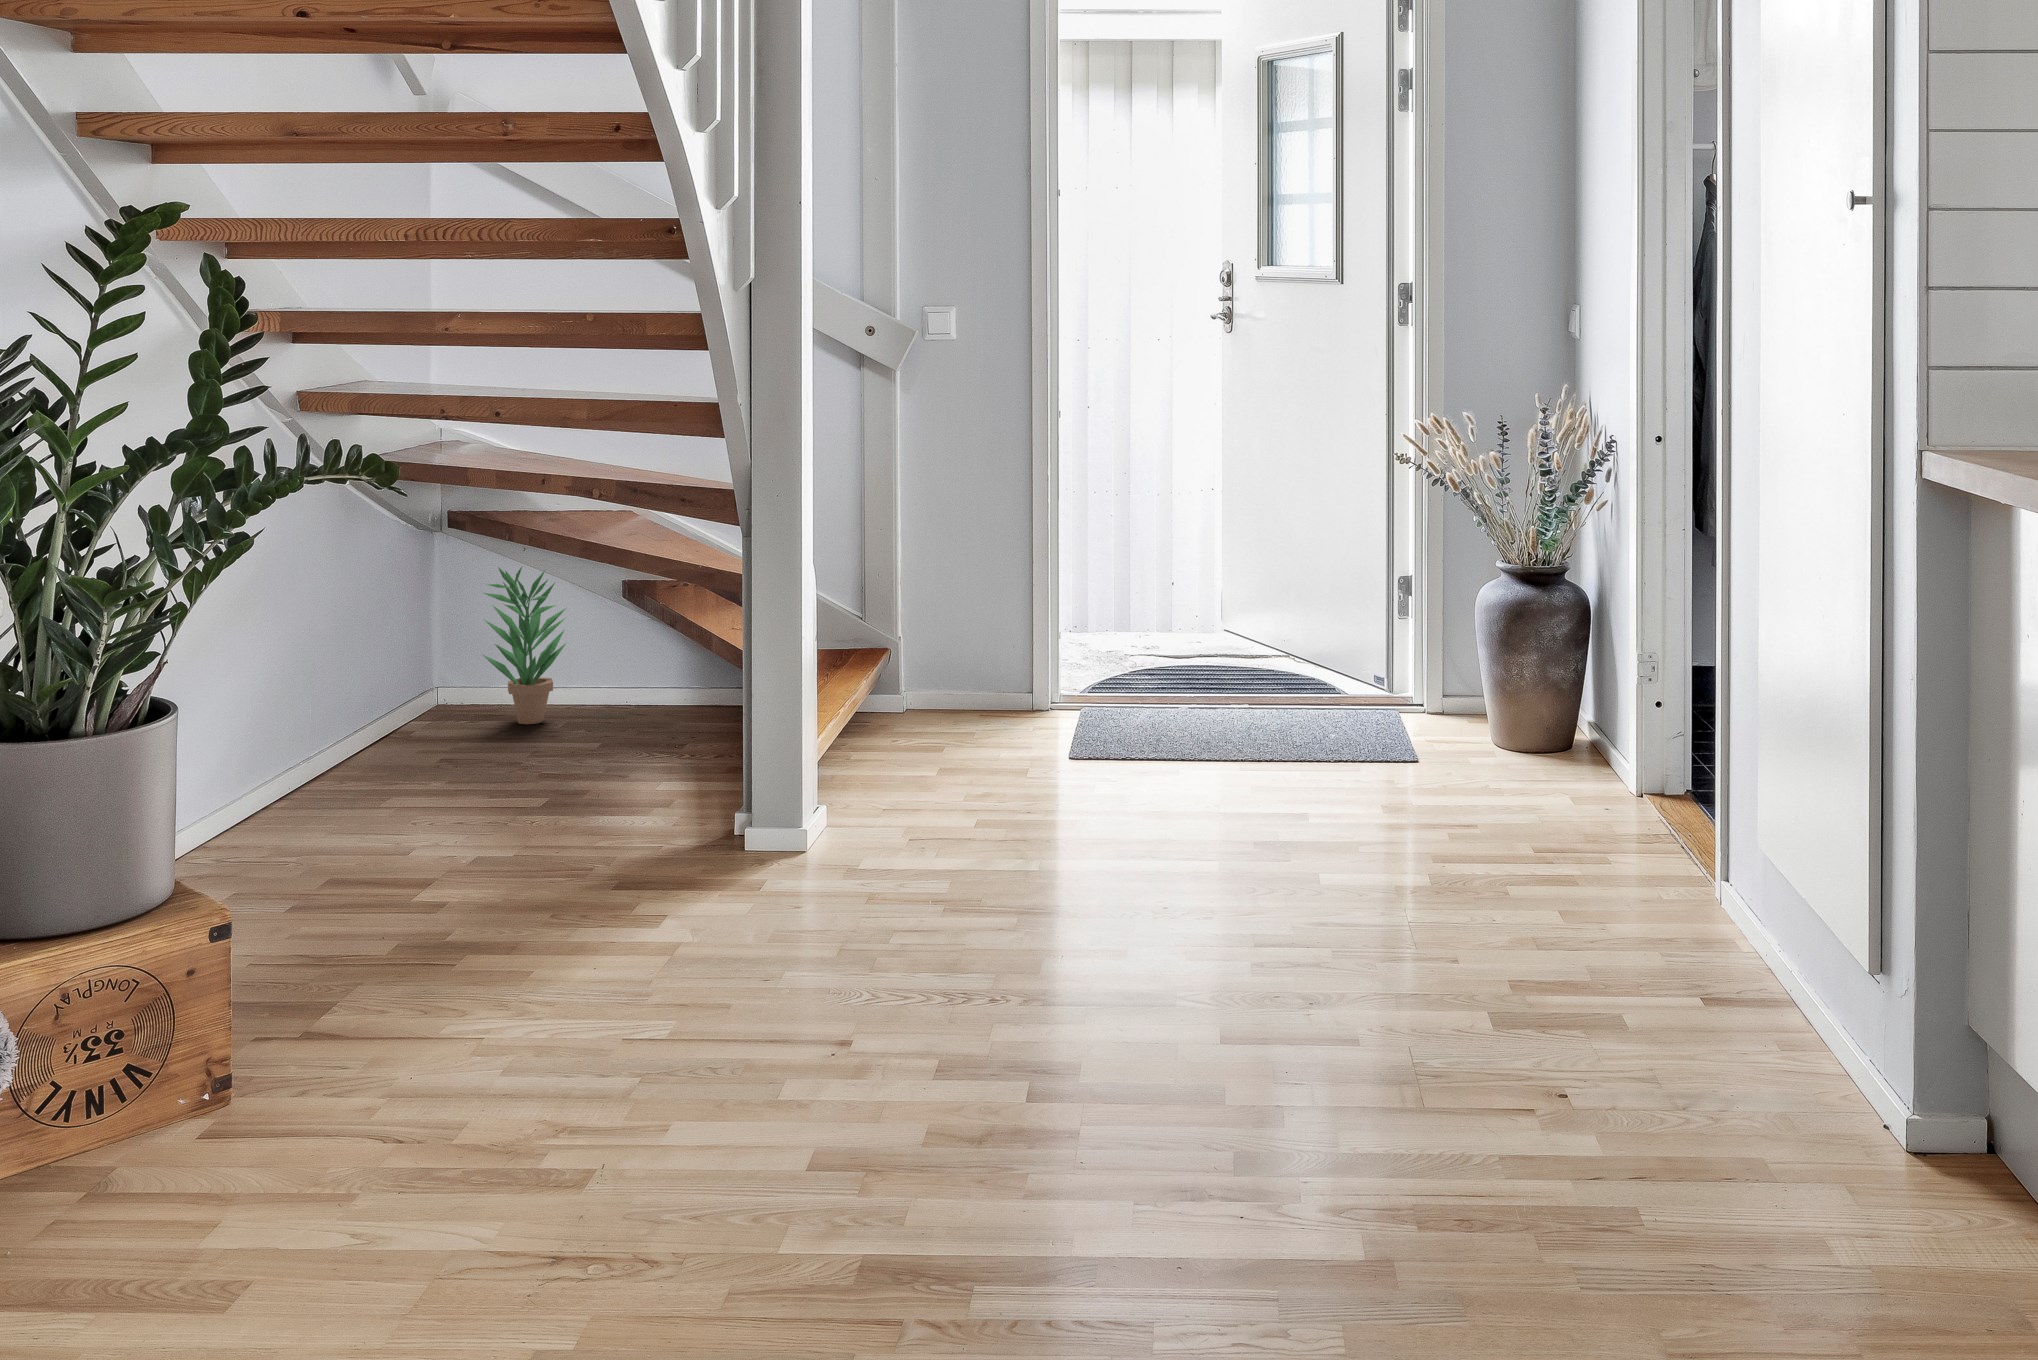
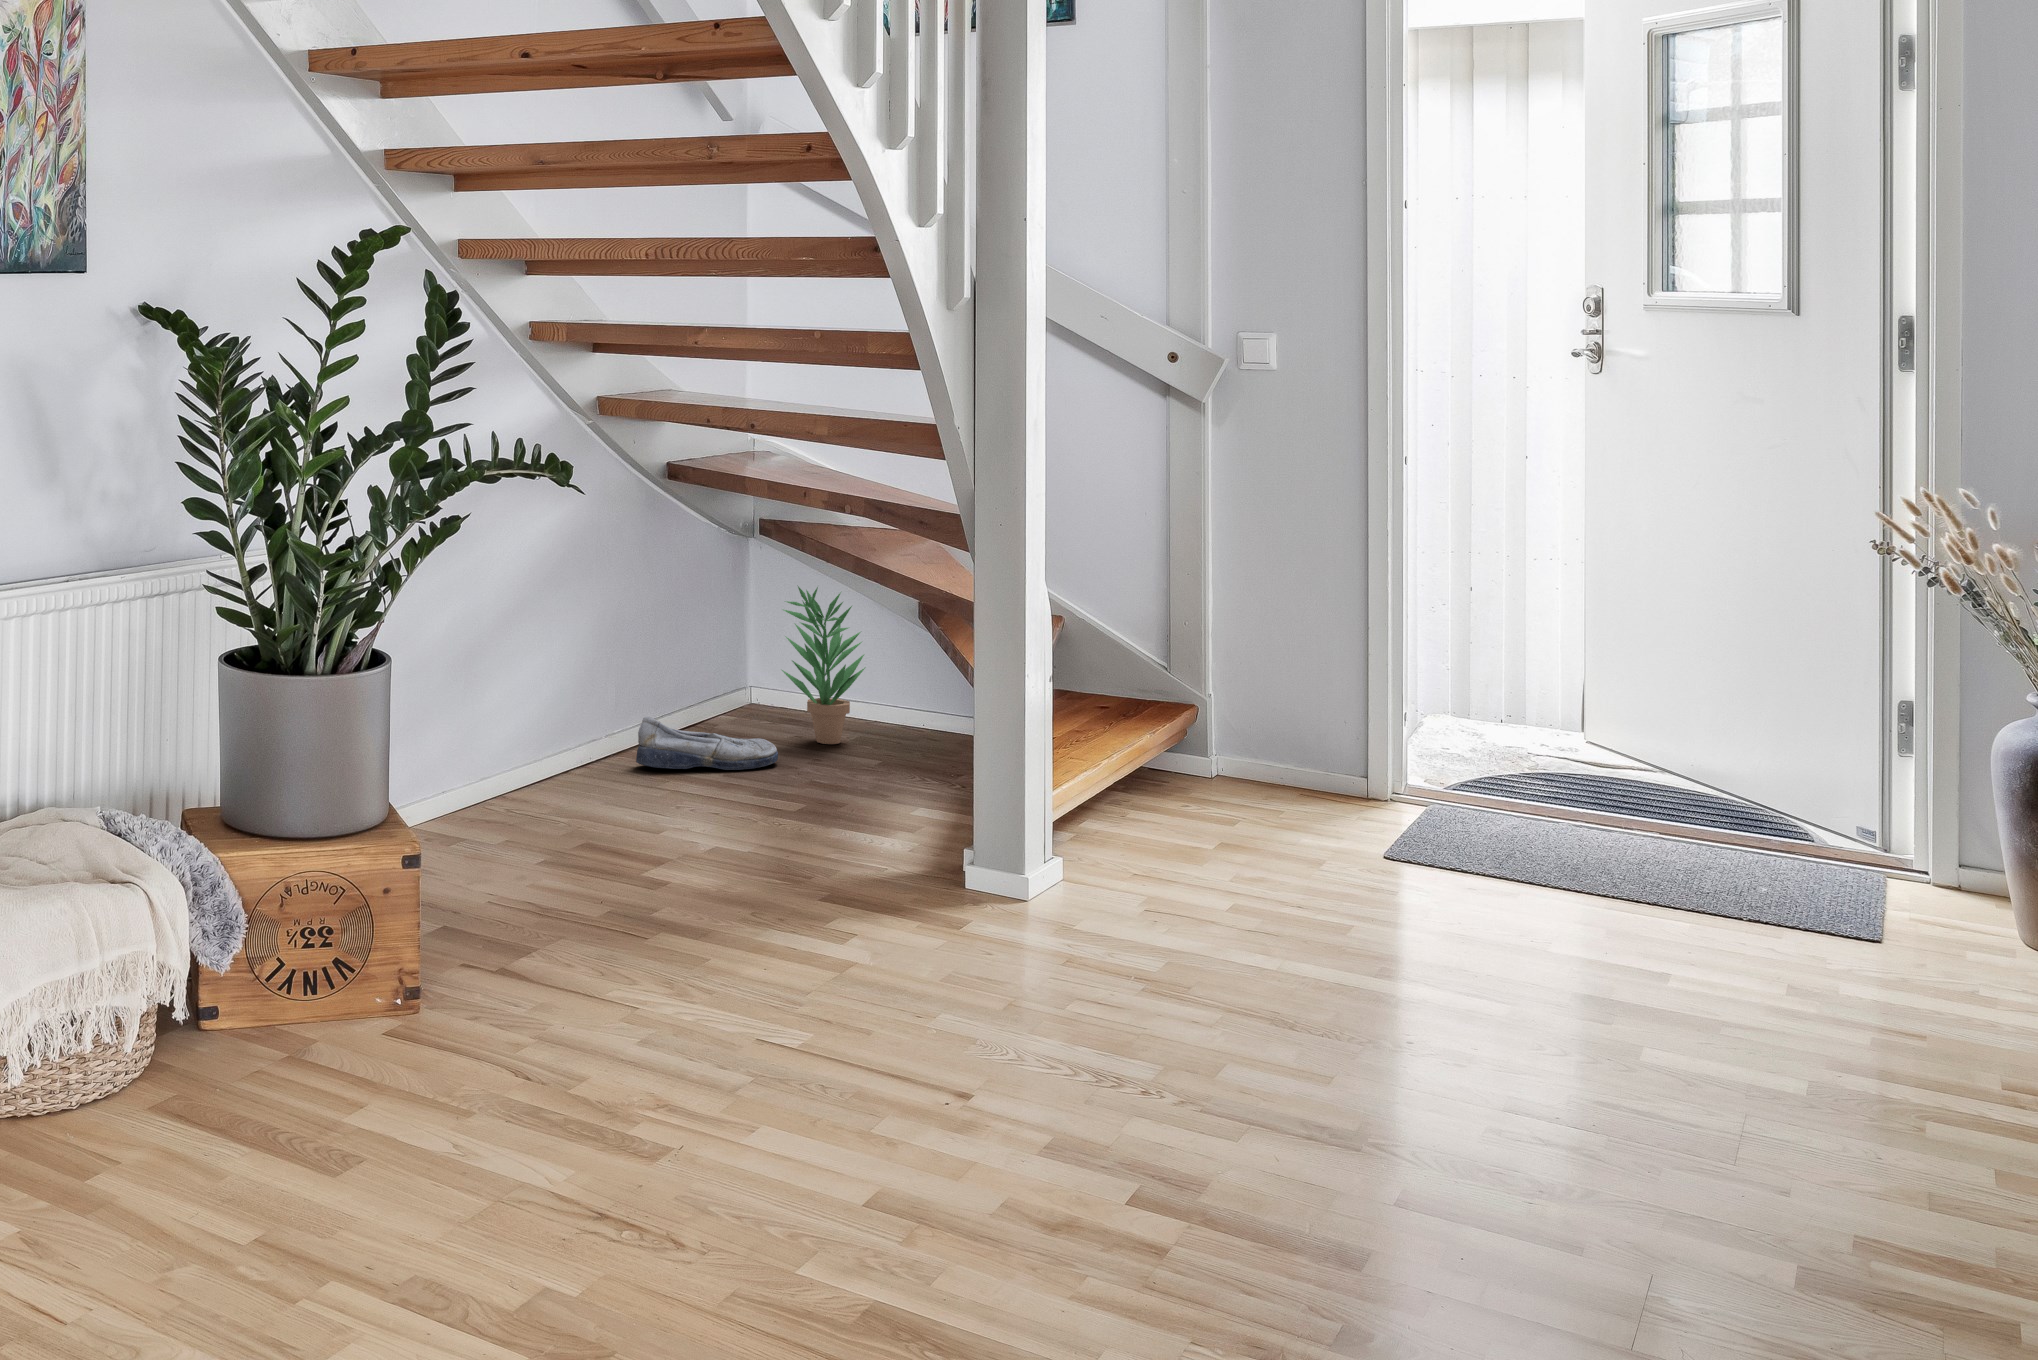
shoe: none [339,722,491,774] -> present [636,717,778,770]

